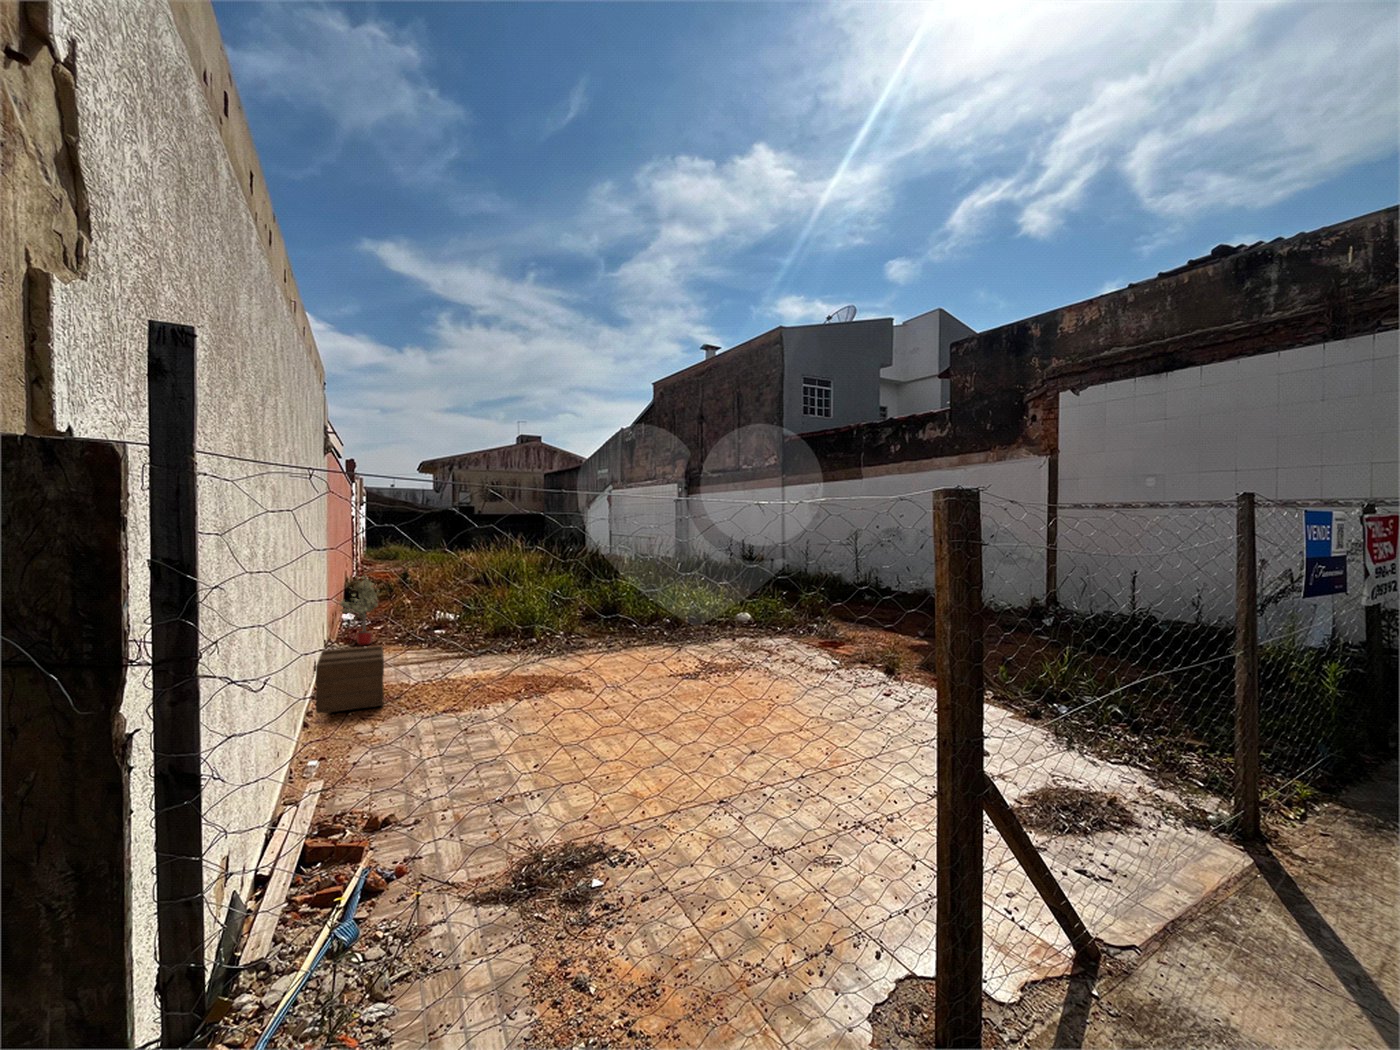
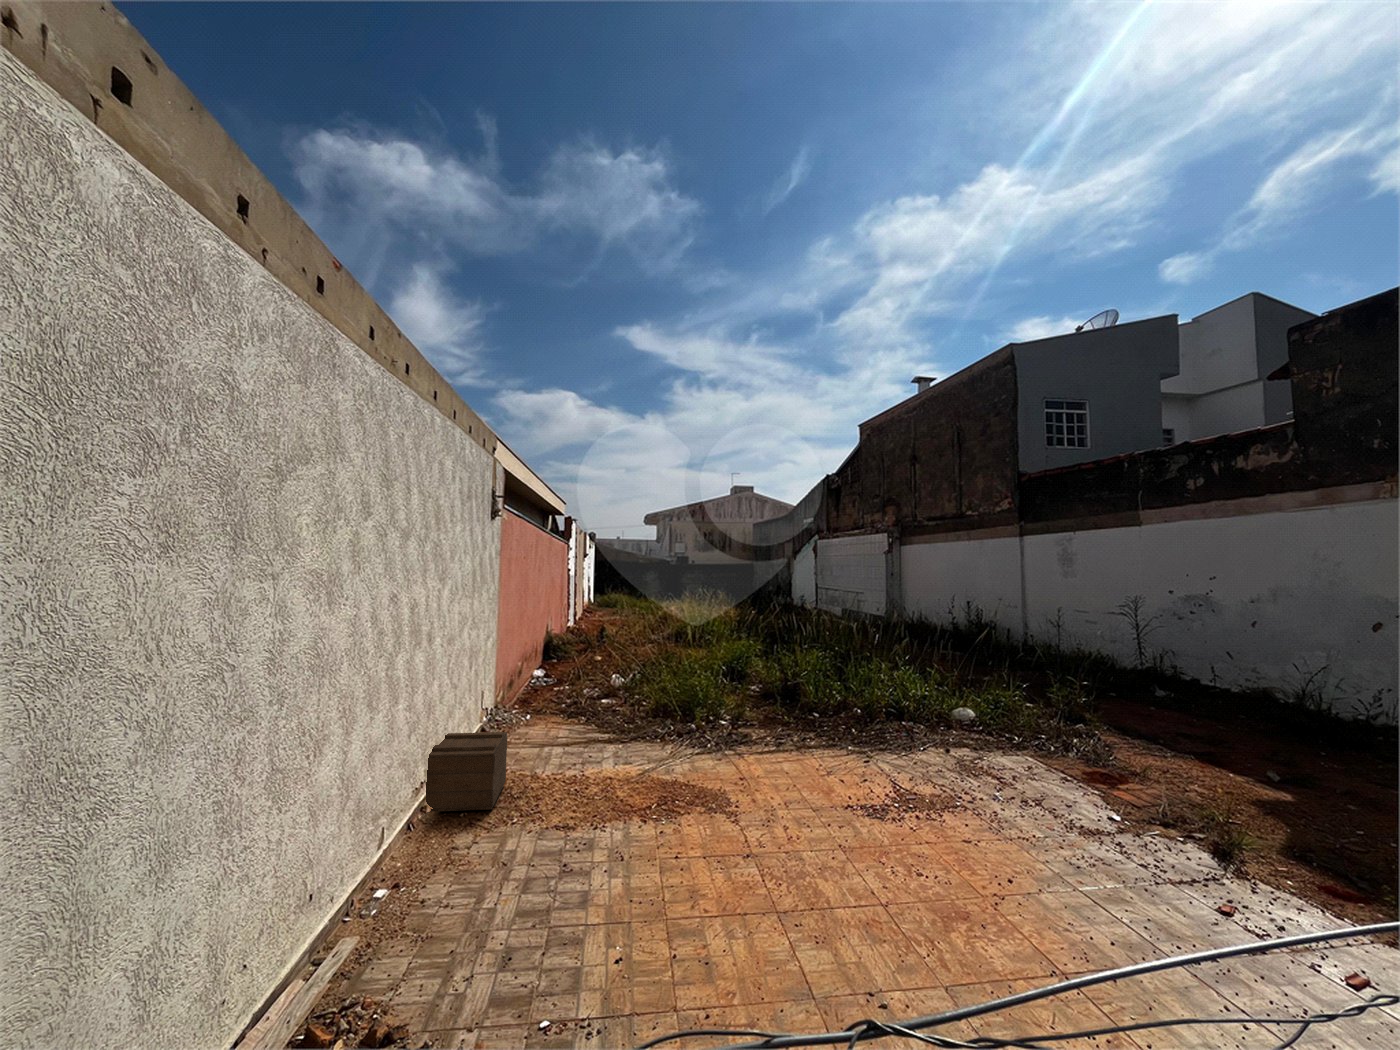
potted tree: present [340,576,379,646] -> none [505,639,544,714]

